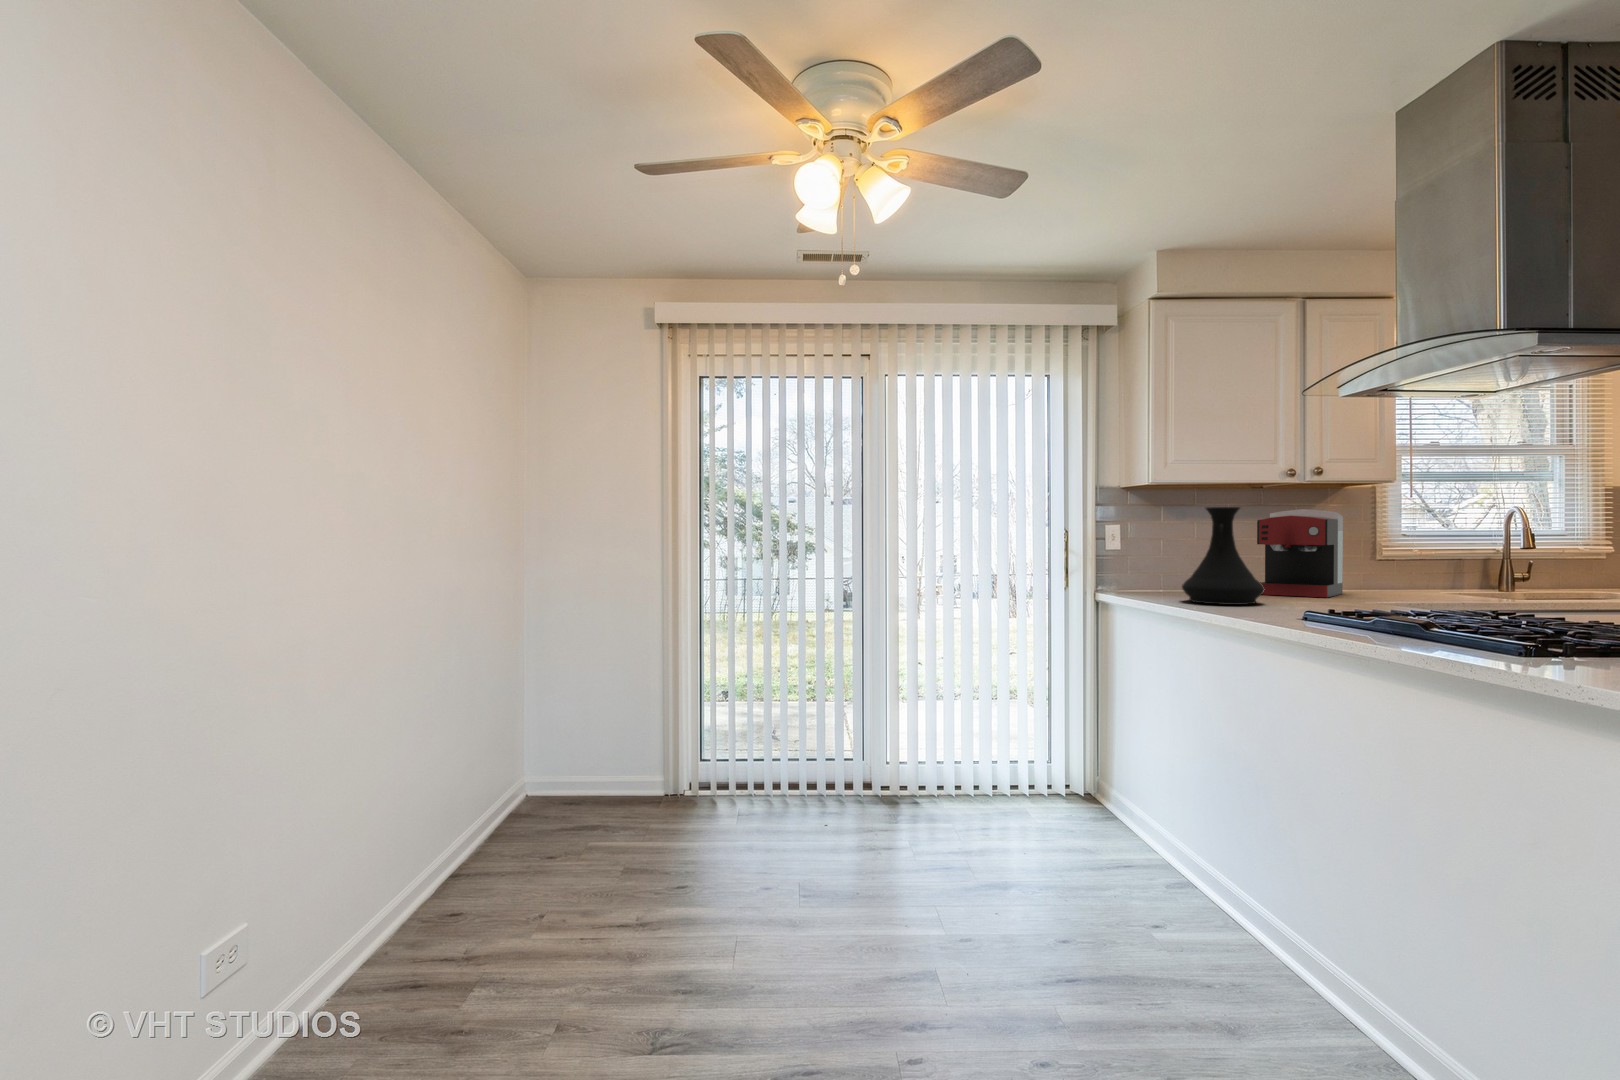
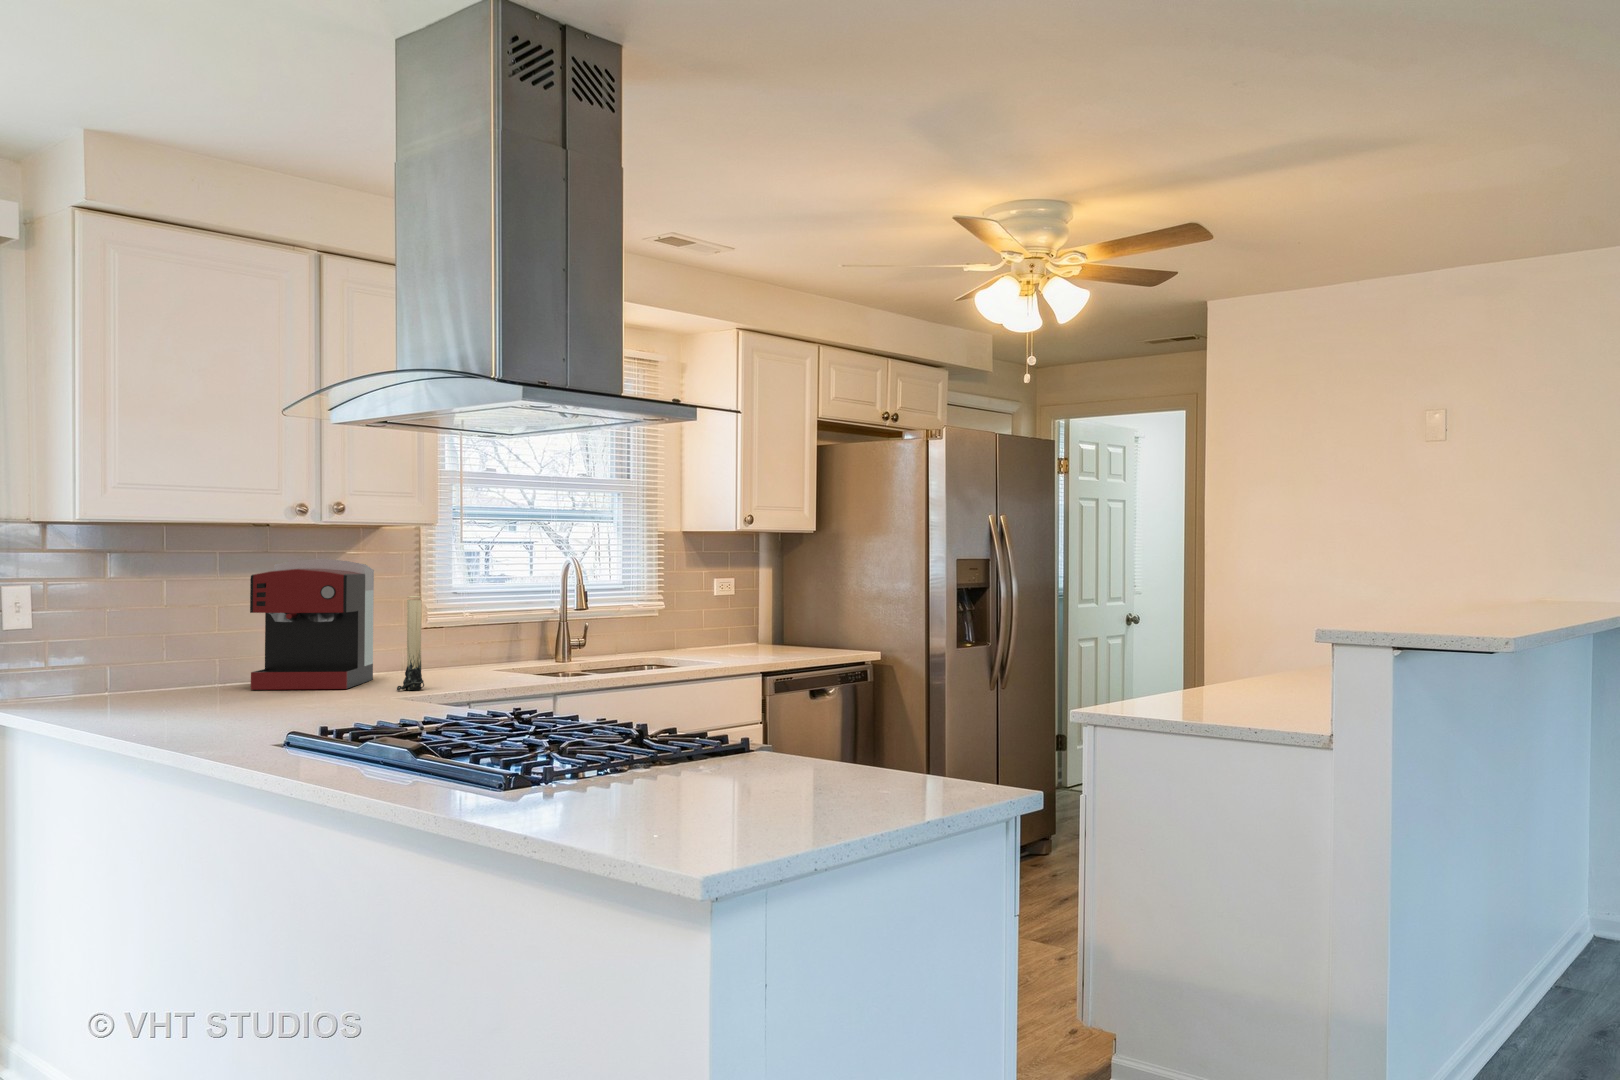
vase: present [1182,507,1264,605] -> none [109,558,244,718]
candle: none [1369,534,1391,601] -> present [397,596,424,691]

